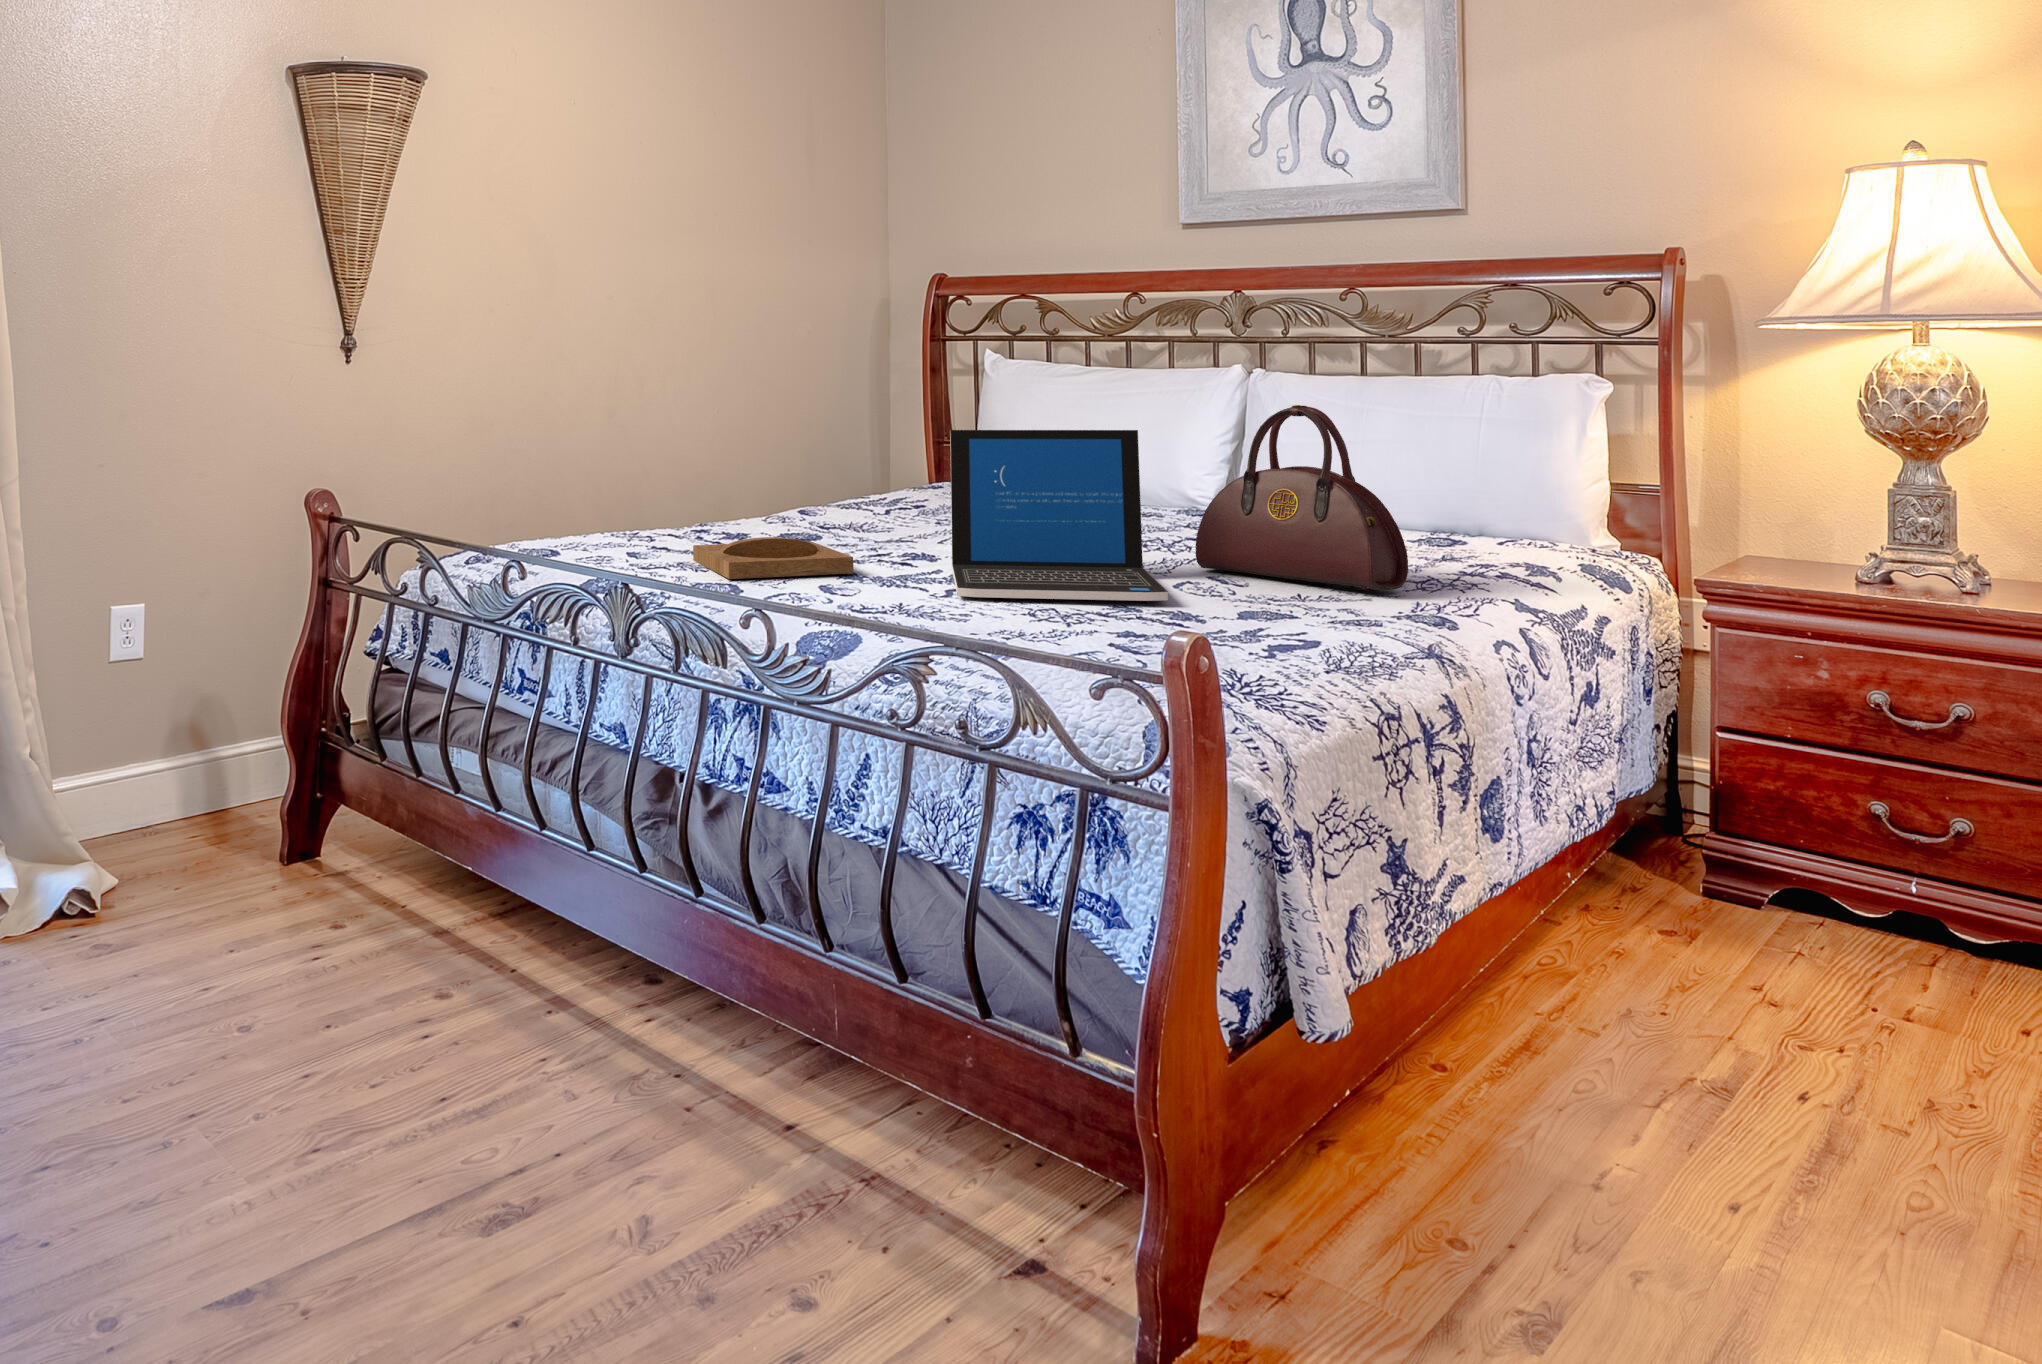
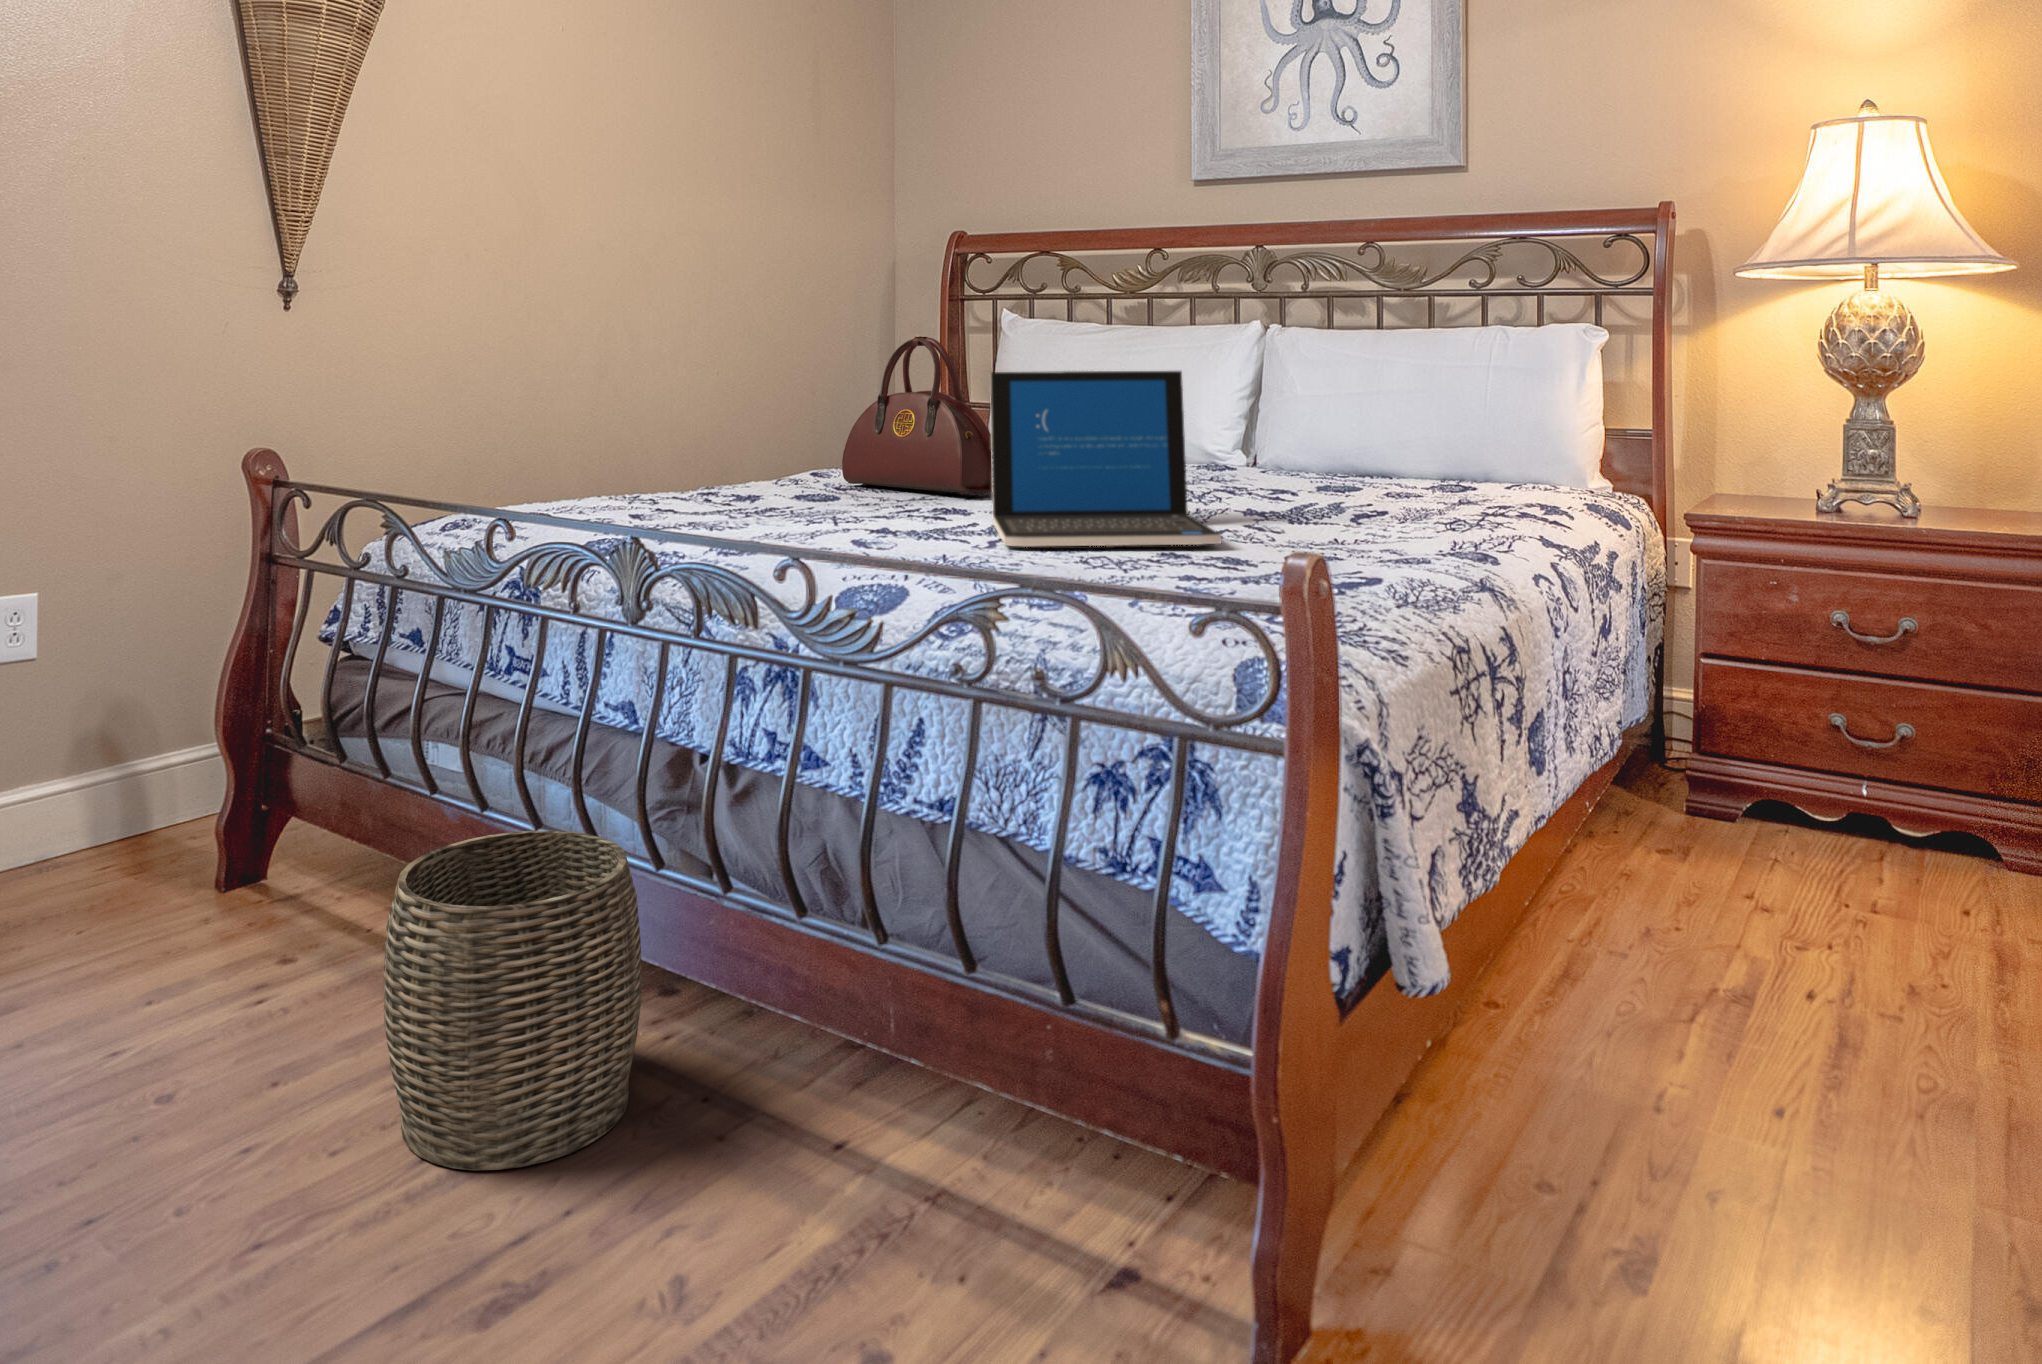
handbag: present [1196,405,1408,590] -> present [842,336,992,494]
tray: present [693,537,853,579] -> none [710,492,889,537]
woven basket: none [418,830,625,1112] -> present [384,830,641,1170]

